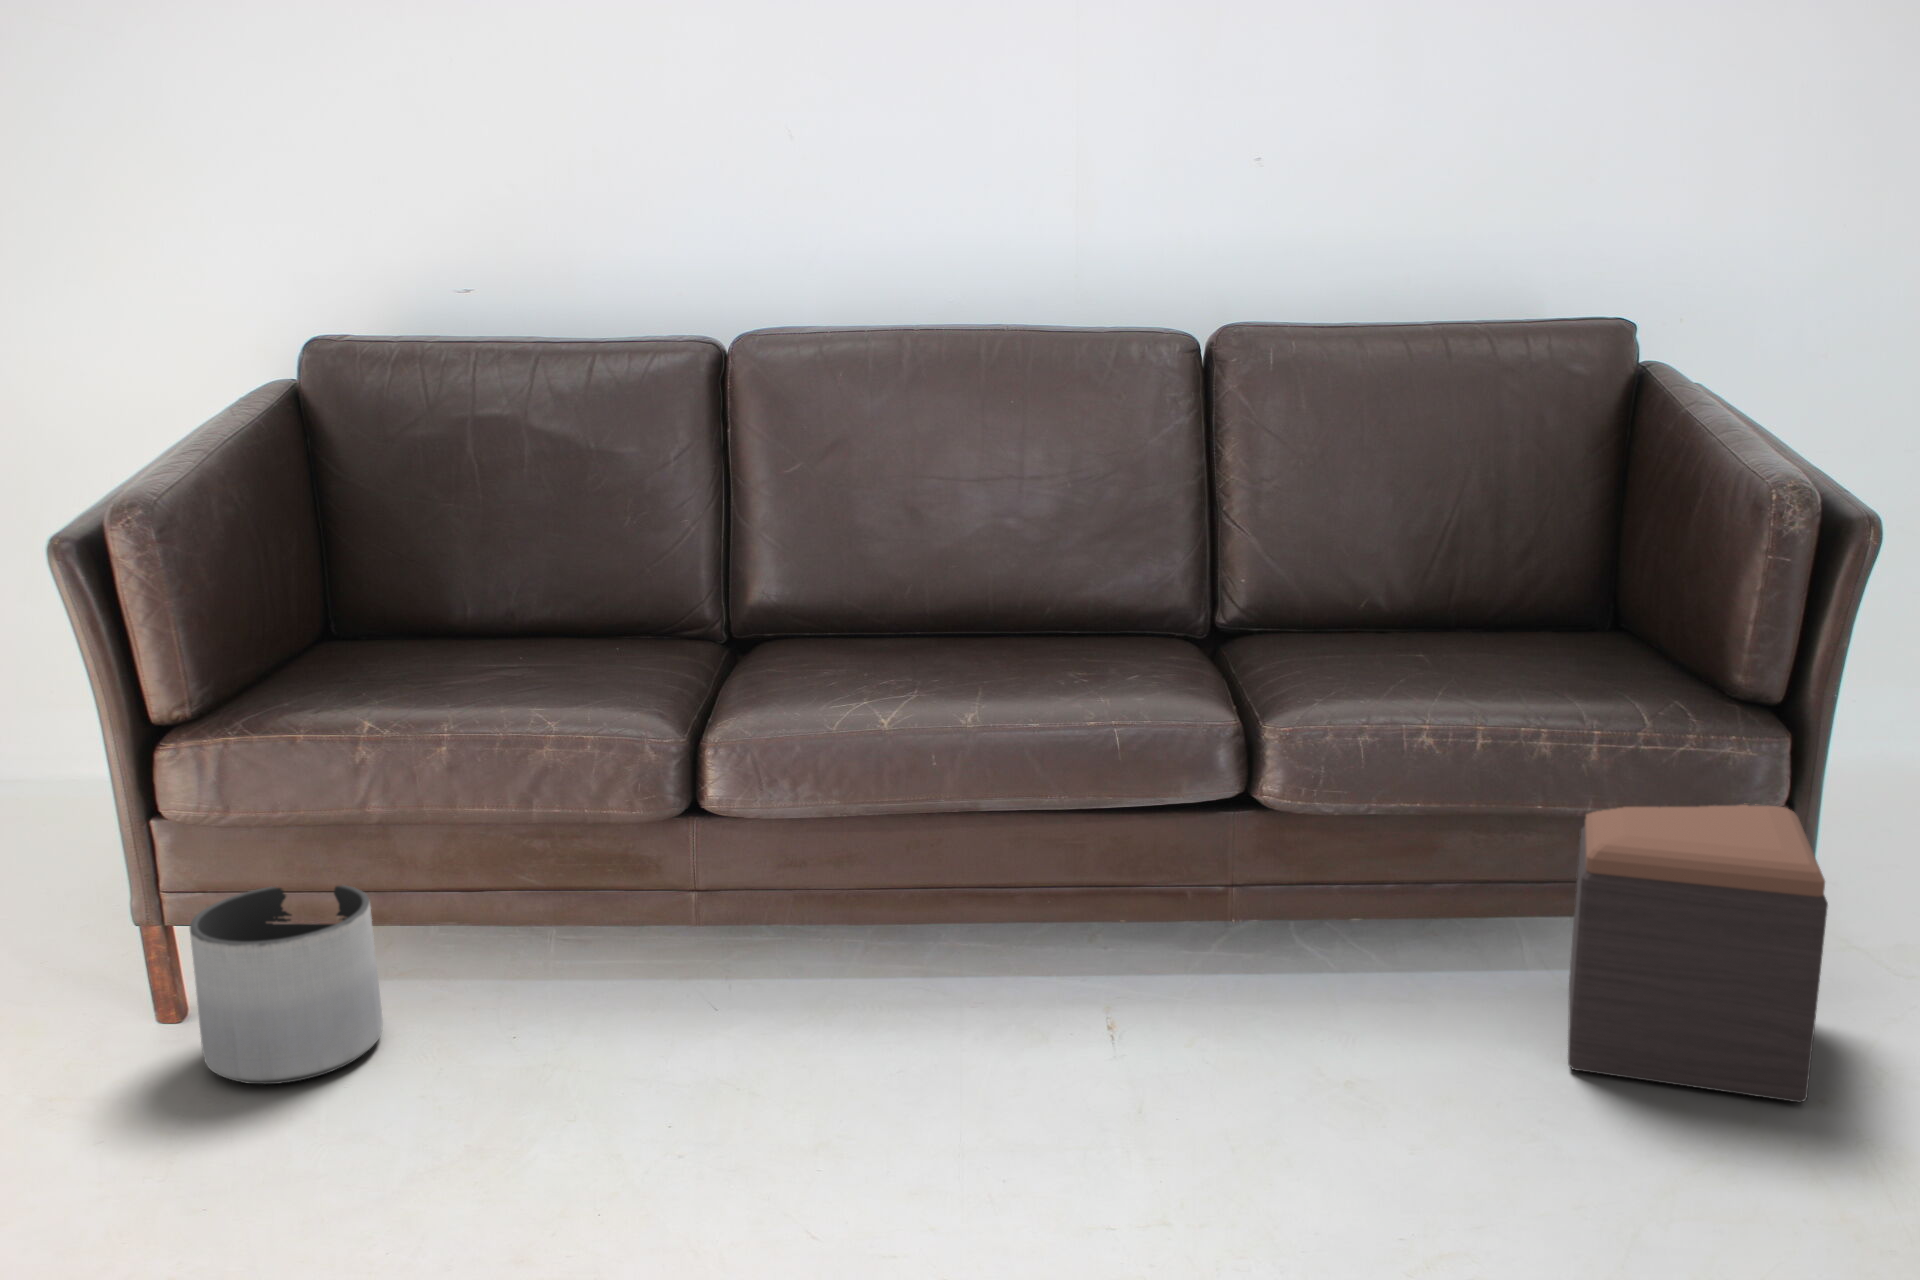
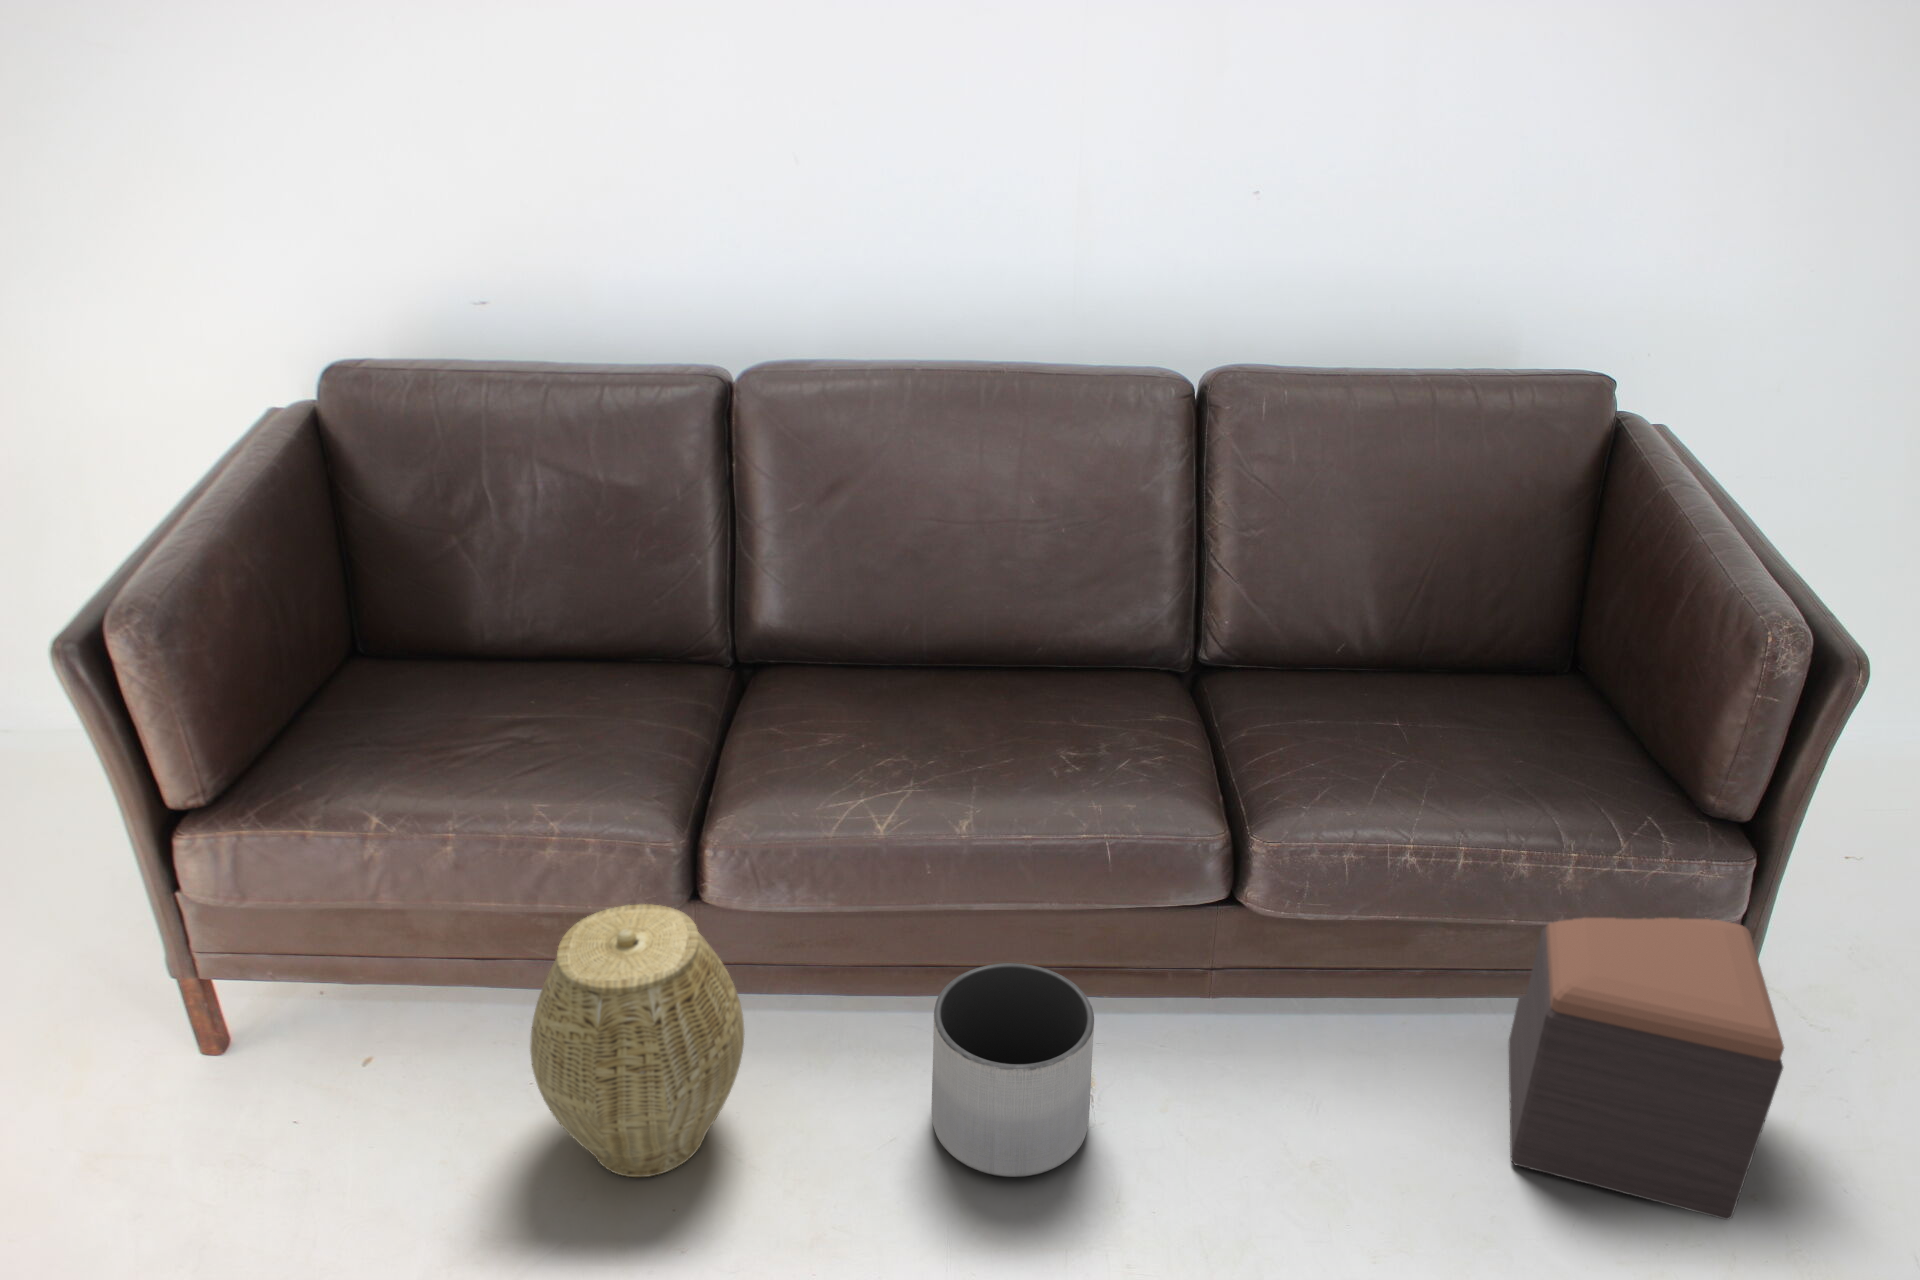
woven basket: none [519,807,742,1095] -> present [530,904,744,1177]
planter: present [190,885,383,1084] -> present [932,963,1094,1177]

